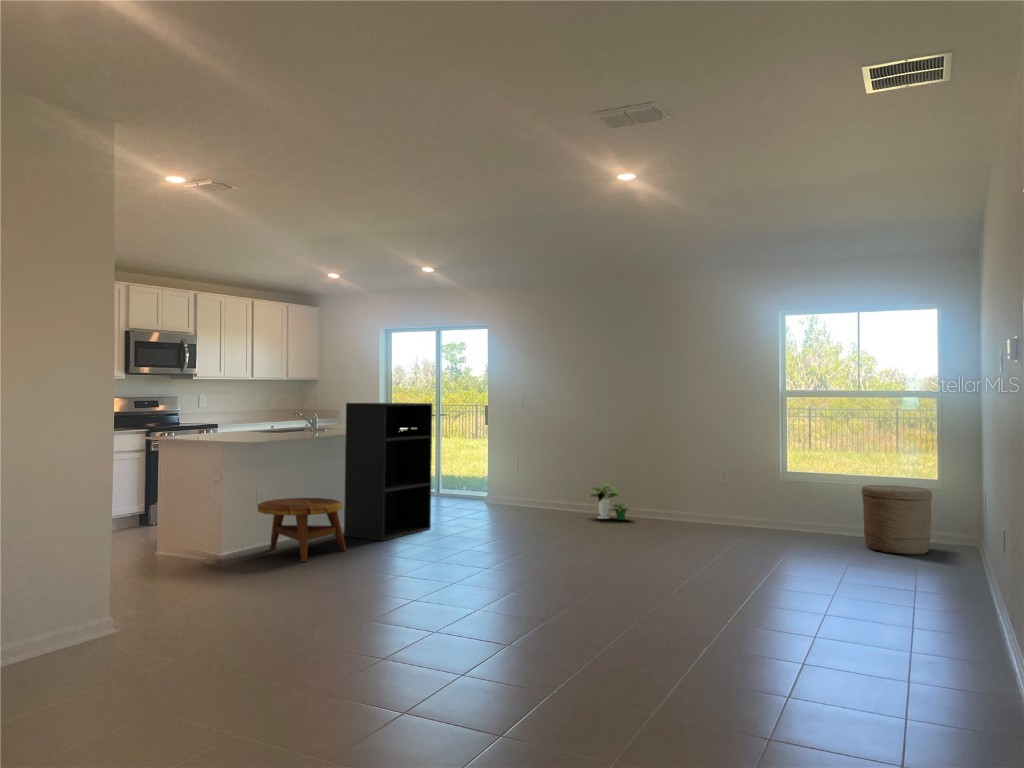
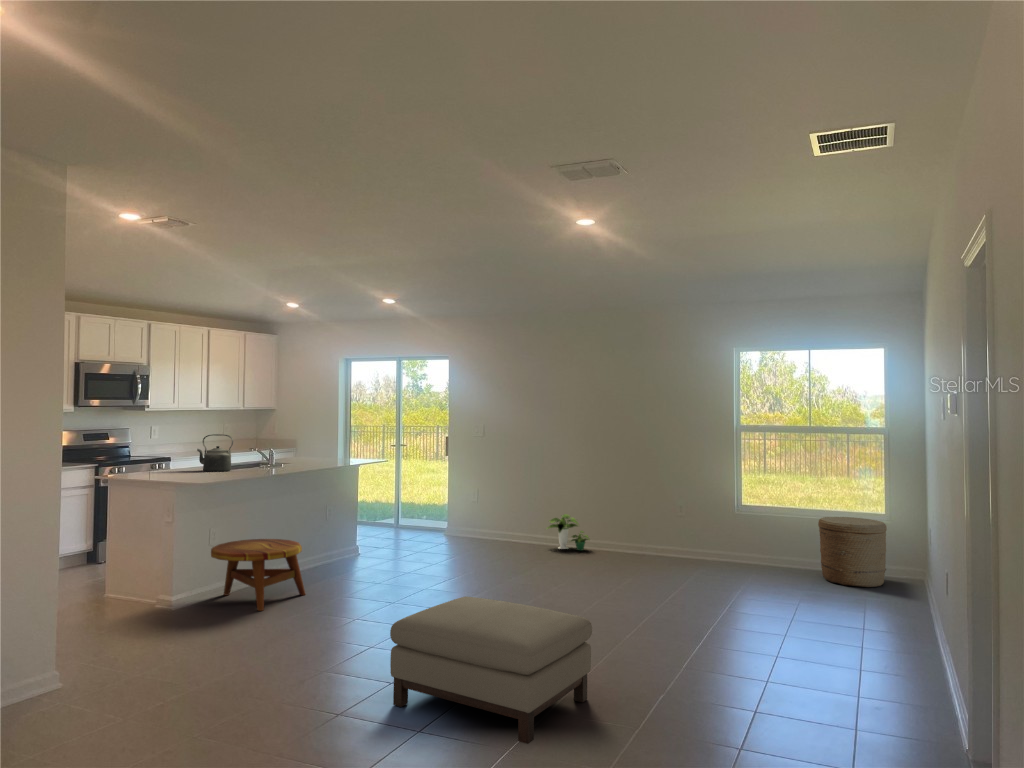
kettle: none [243,400,277,435] -> present [197,434,233,472]
bookshelf: present [344,403,432,541] -> none [303,436,394,581]
ottoman: none [420,540,606,660] -> present [390,597,592,744]

